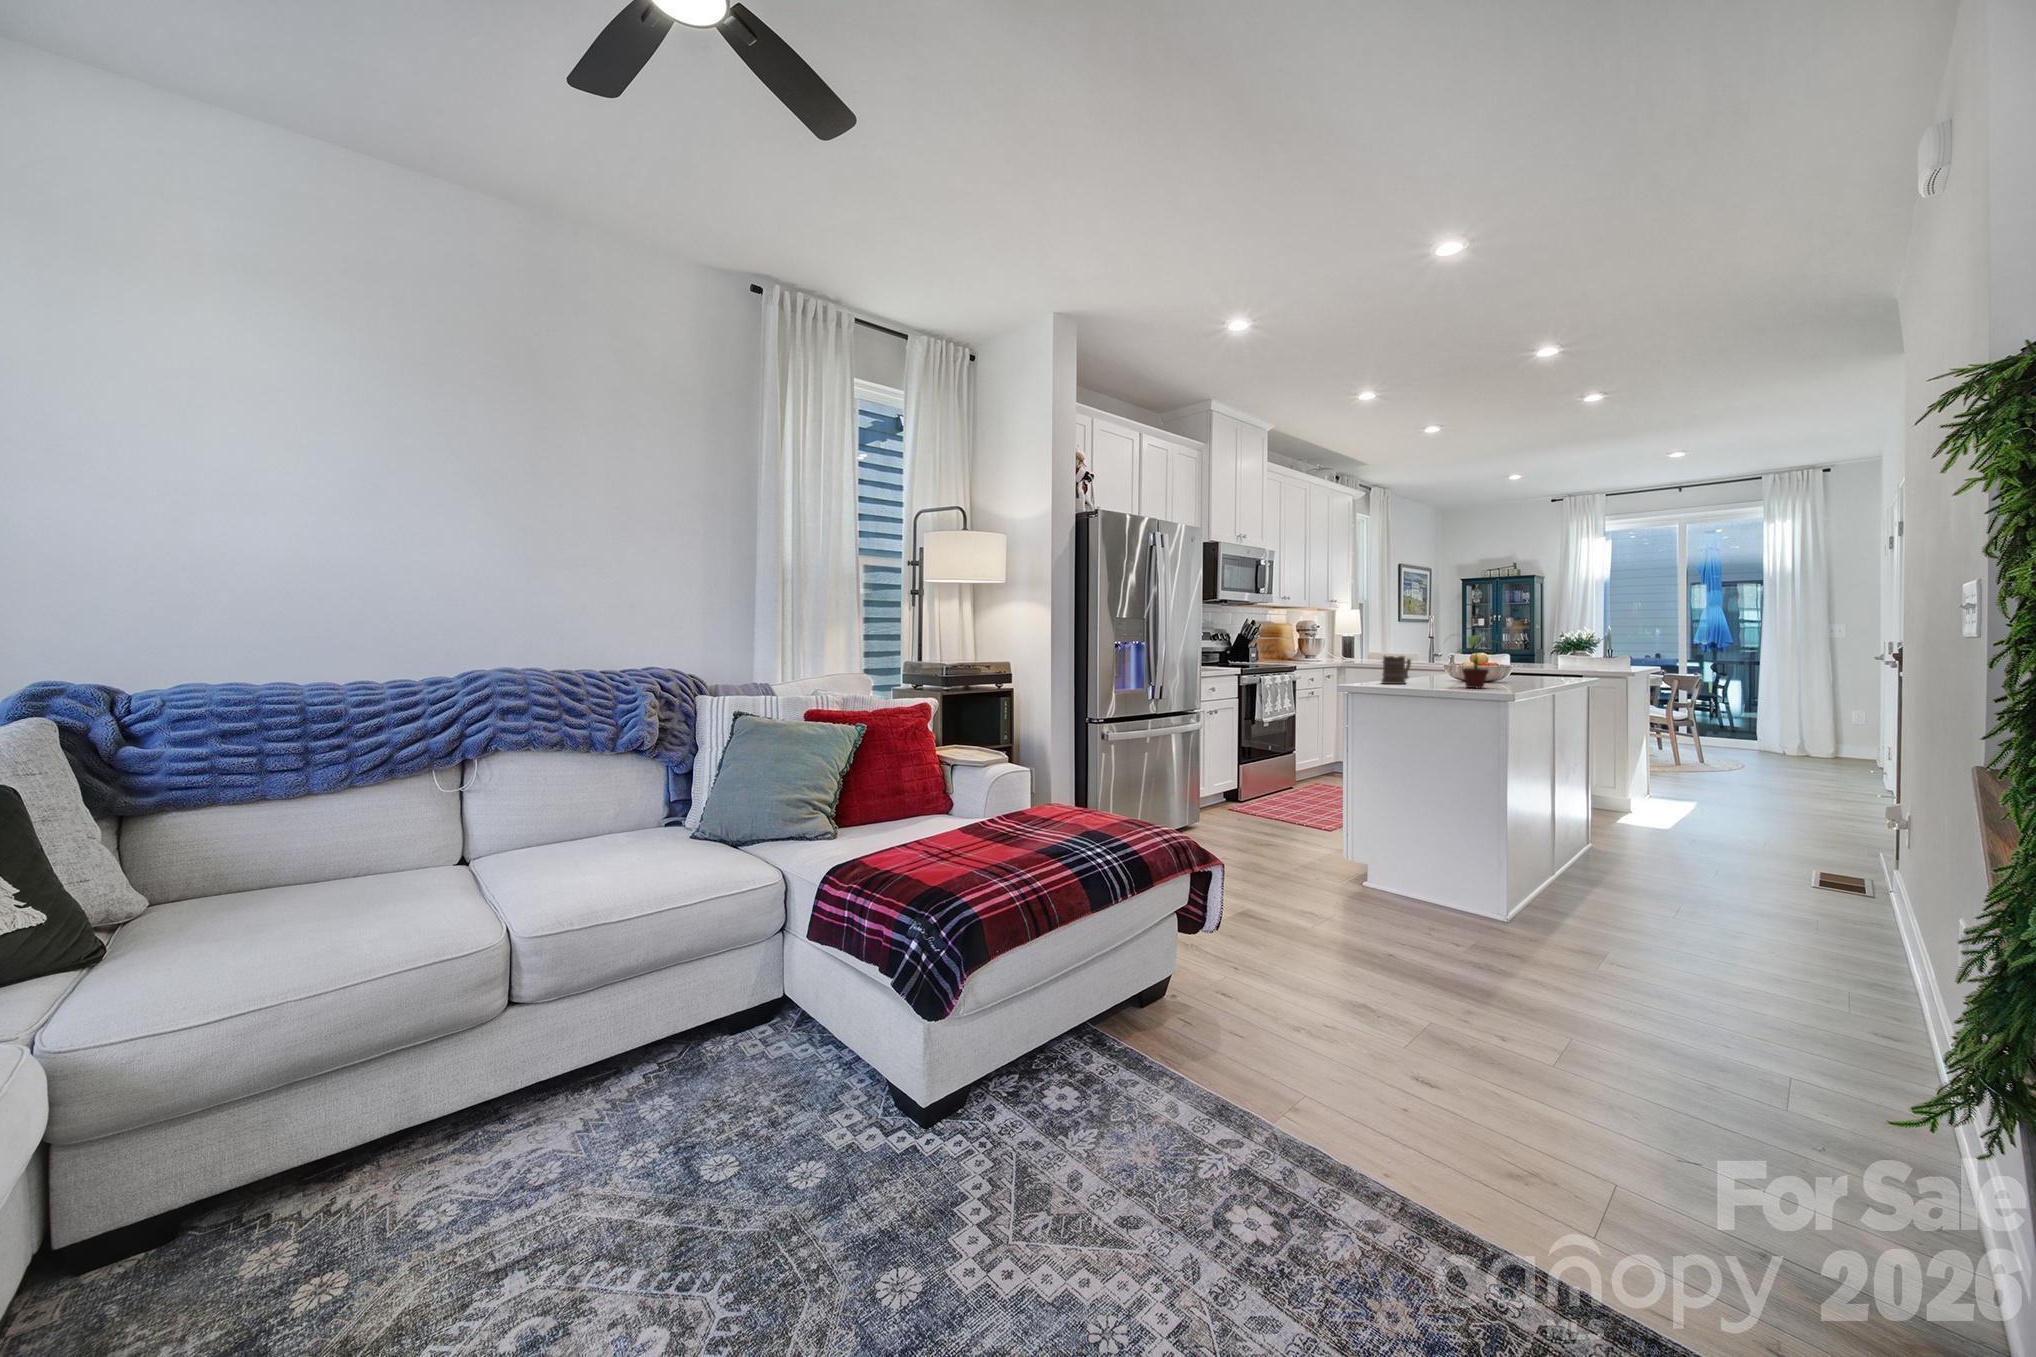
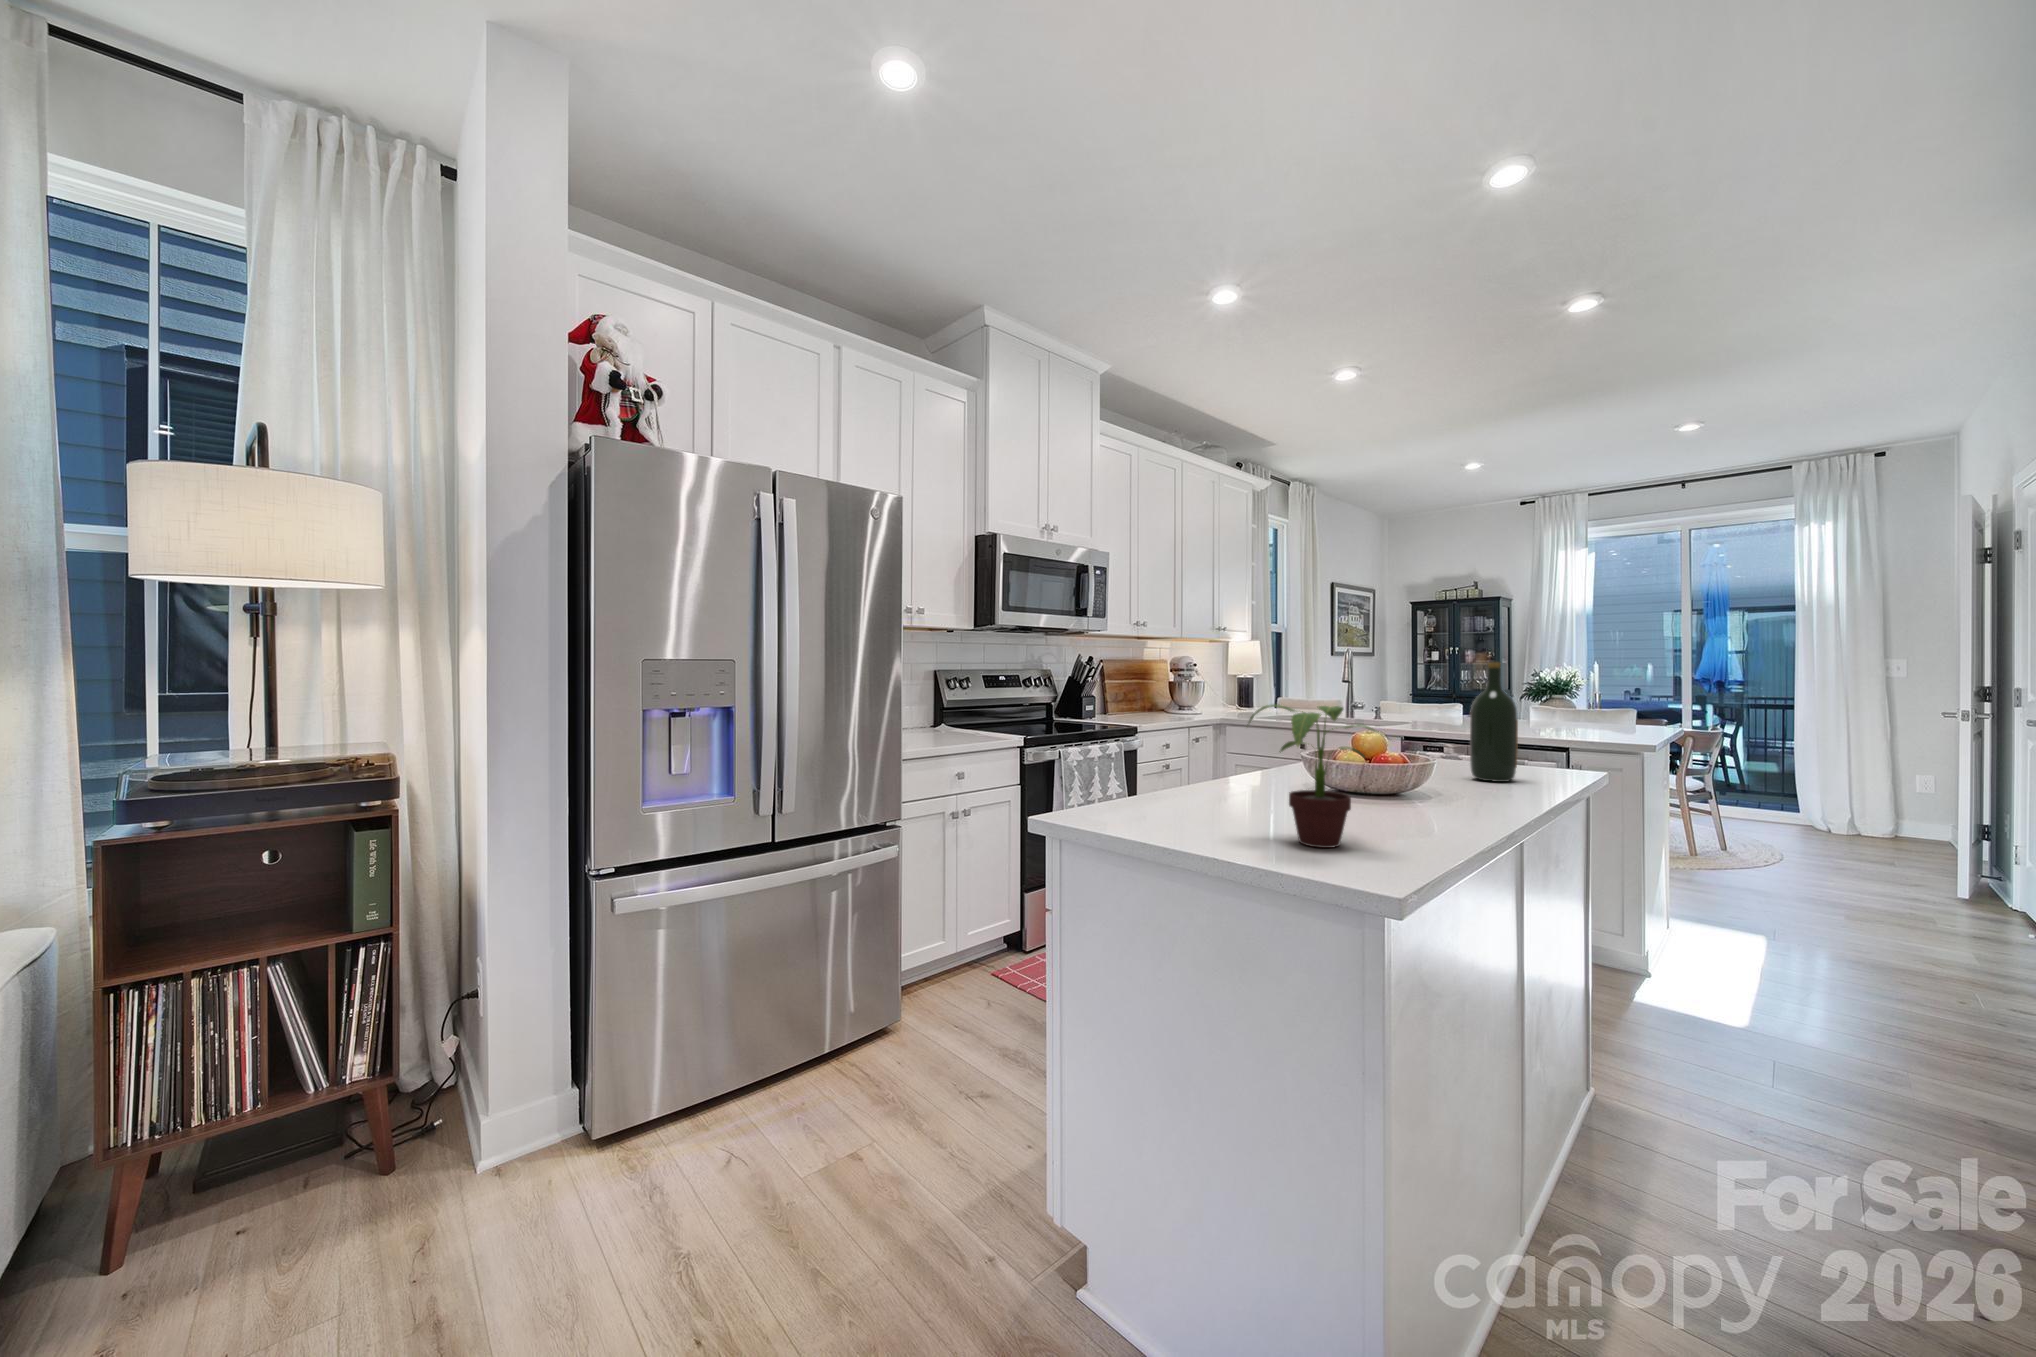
wine bottle: none [1527,620,1553,679] -> present [1470,662,1518,782]
mug: present [1381,656,1411,684] -> none [1142,744,1211,812]

